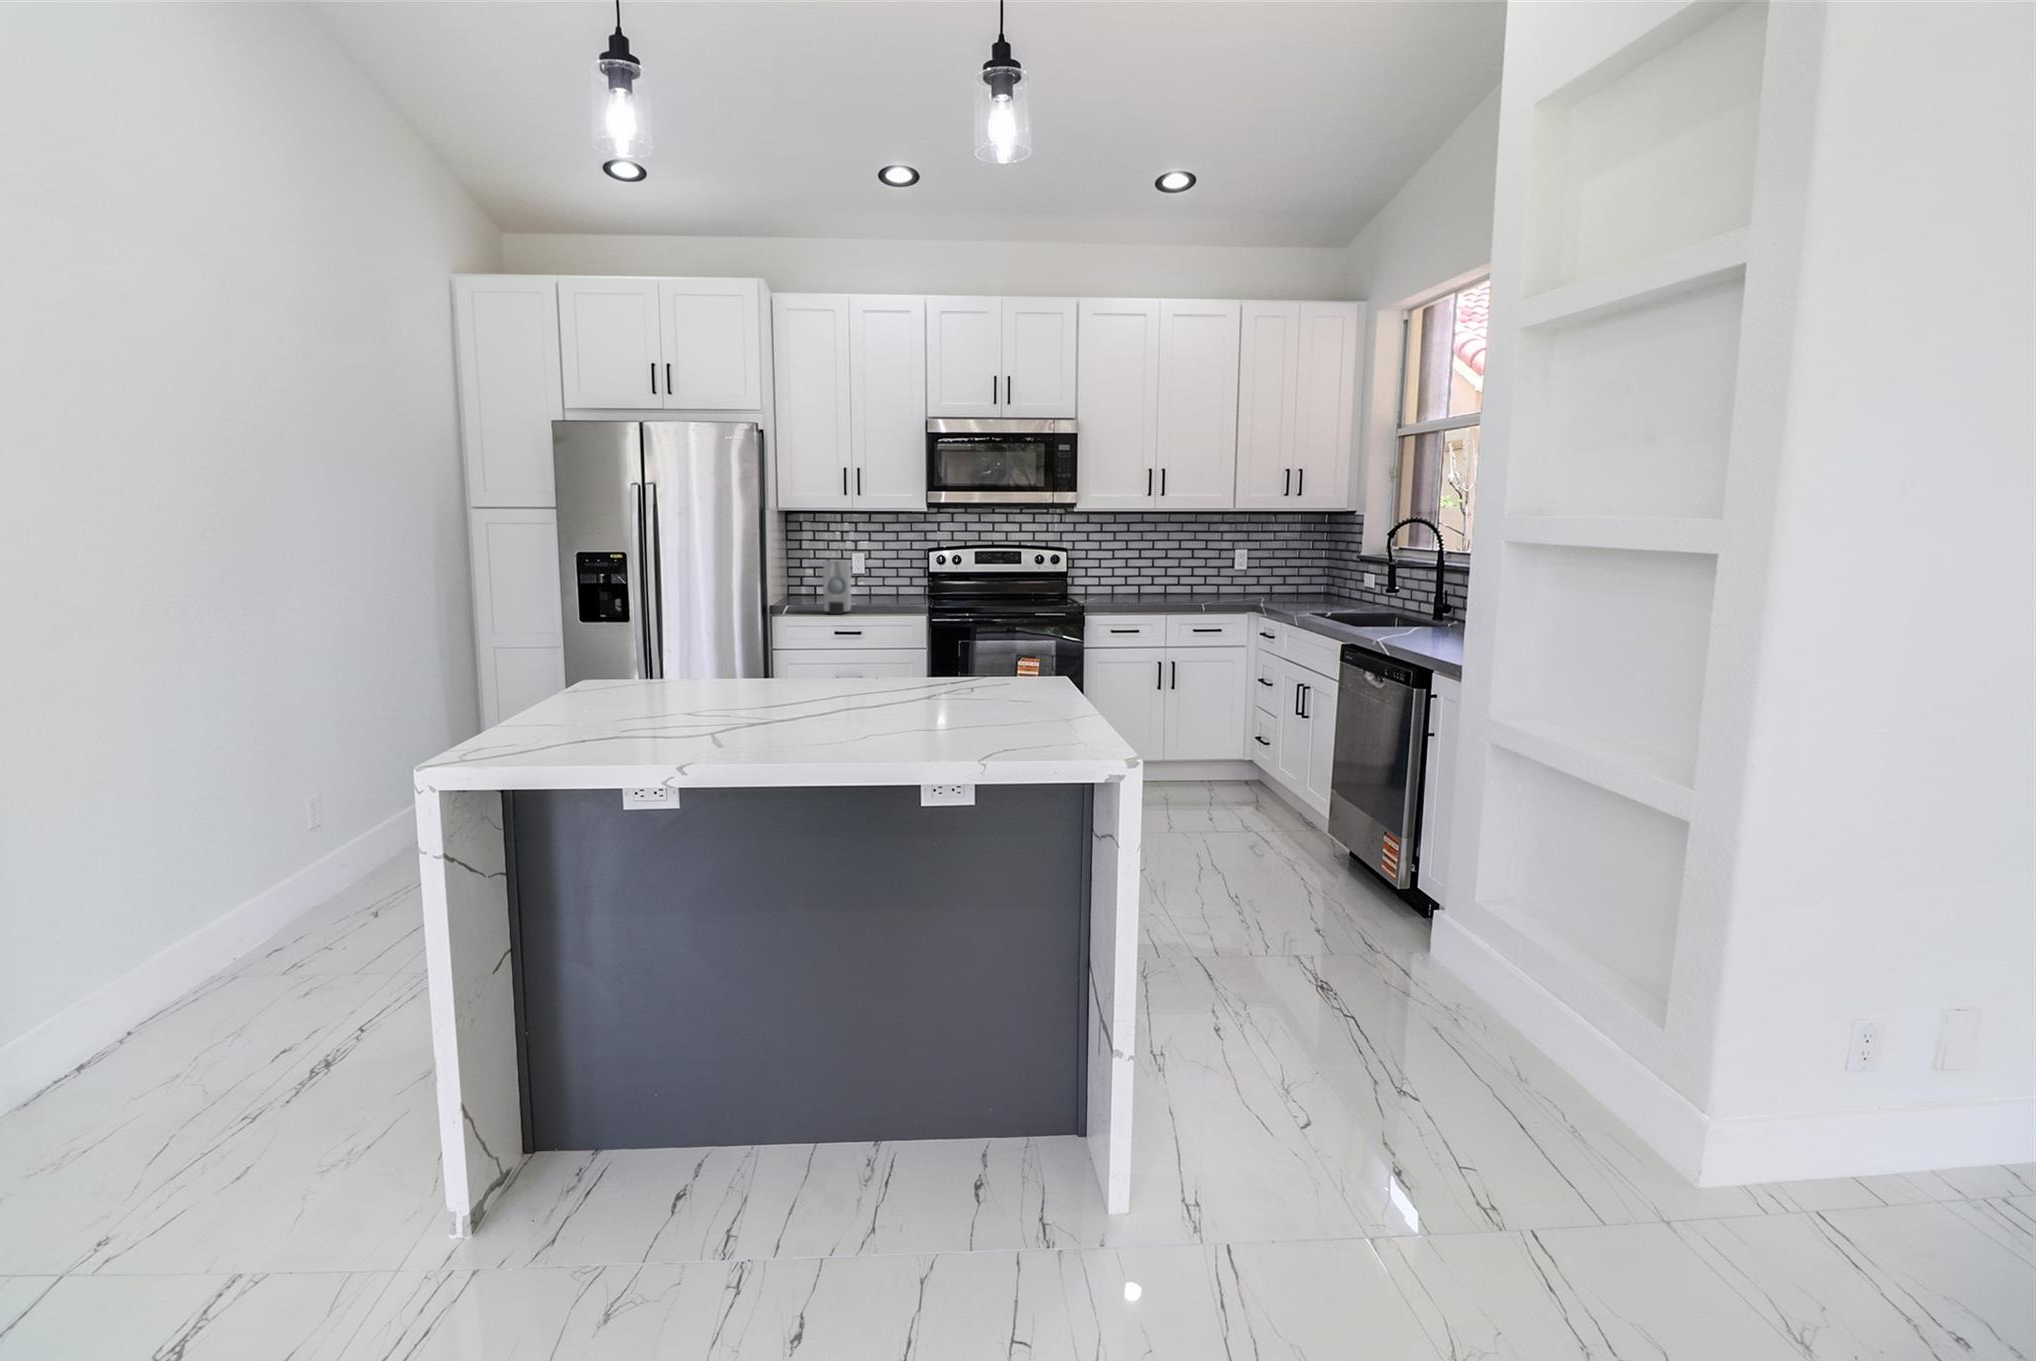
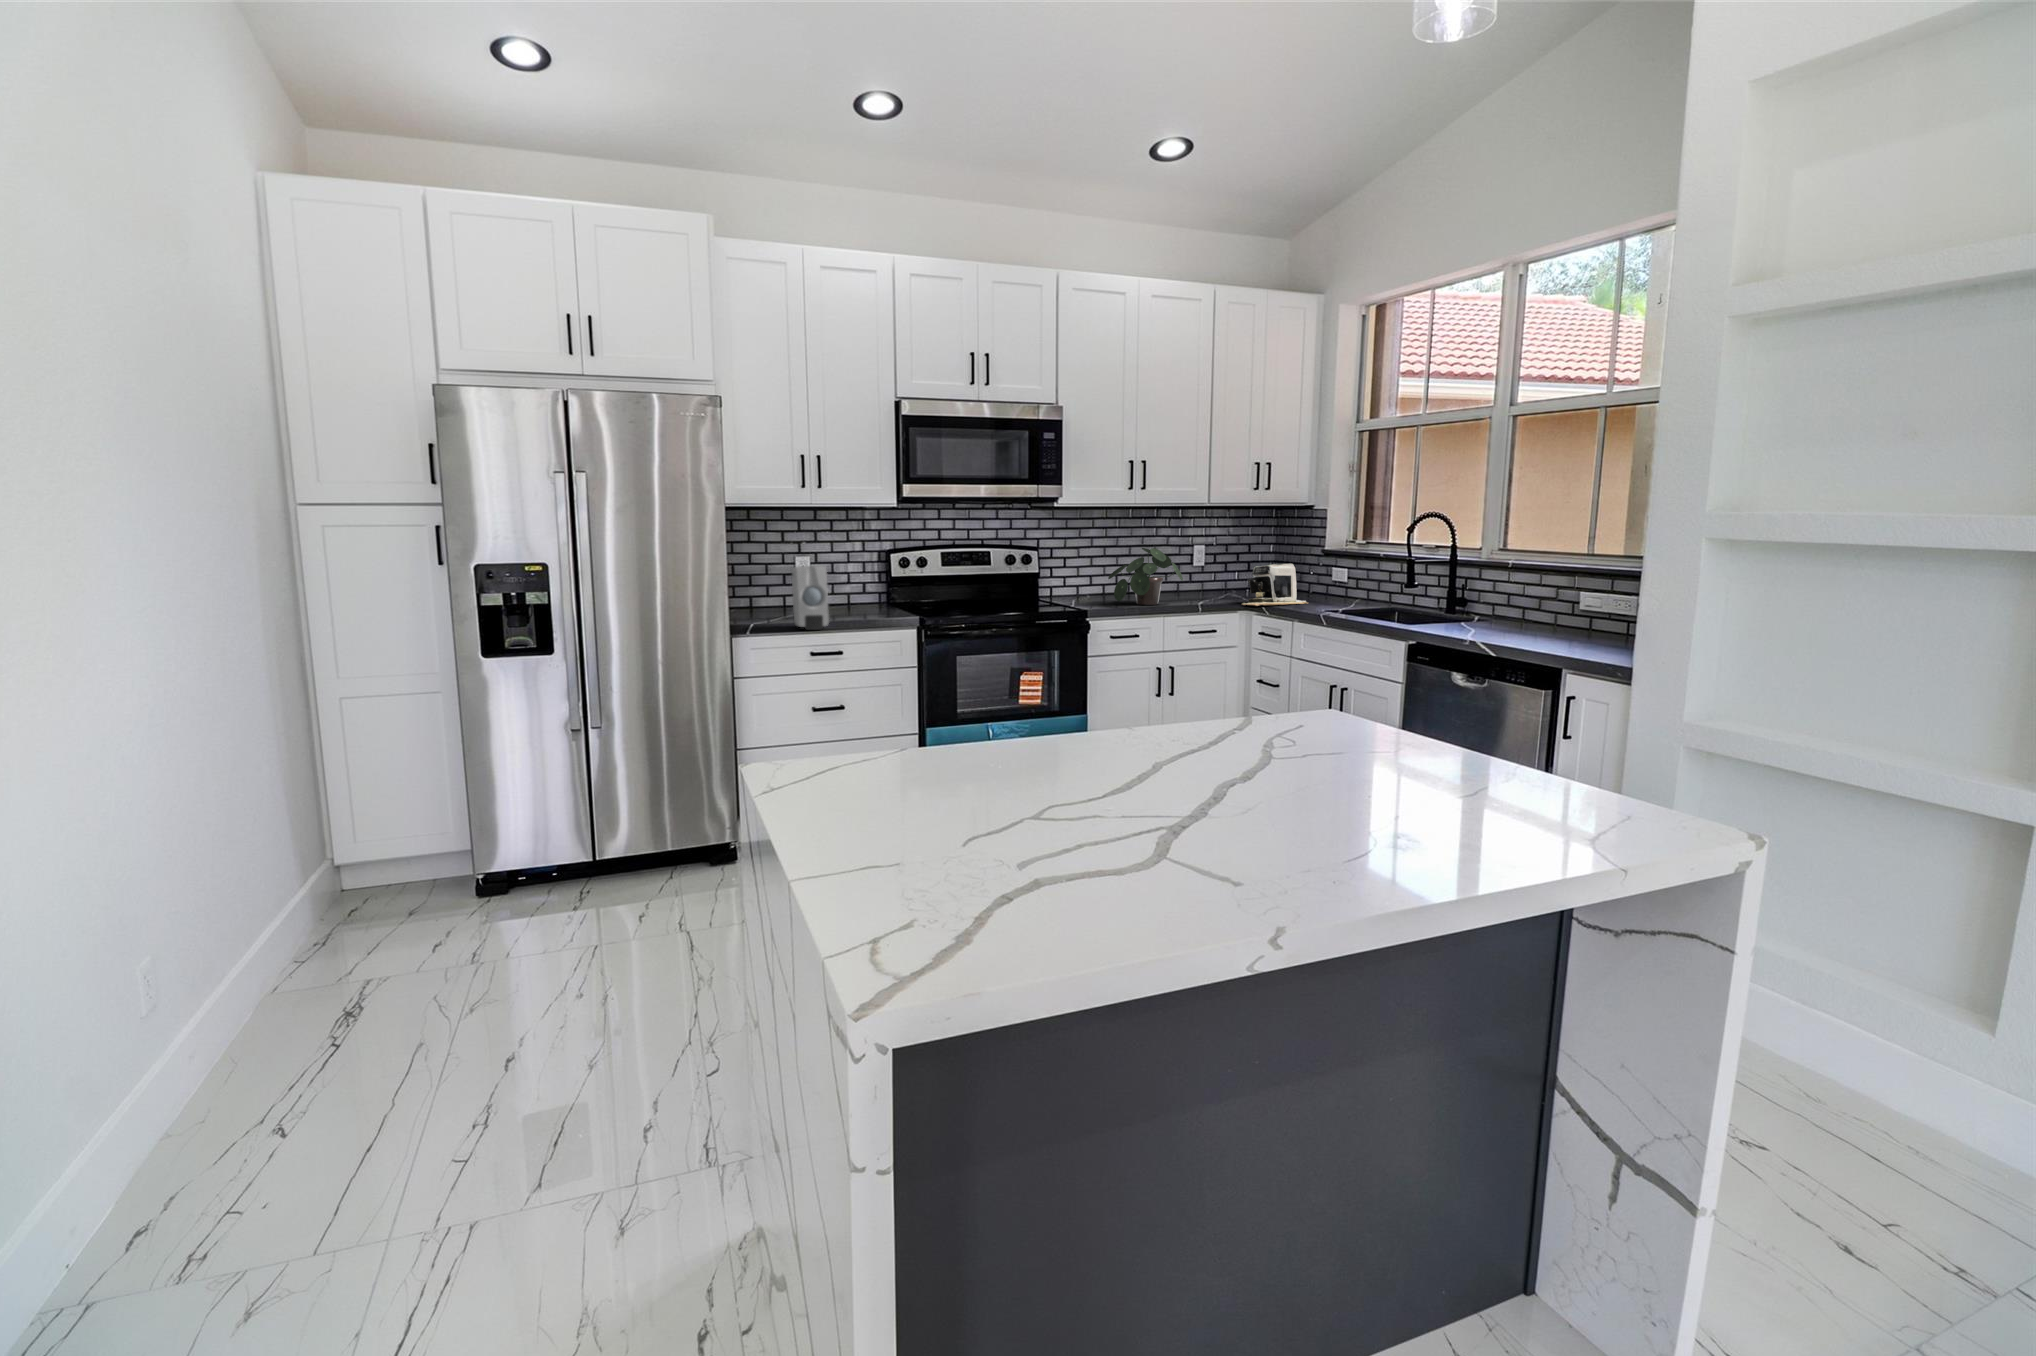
potted plant: none [1131,551,1199,605] -> present [1108,548,1183,605]
coffee maker: none [1249,568,1323,608] -> present [1244,563,1307,606]

